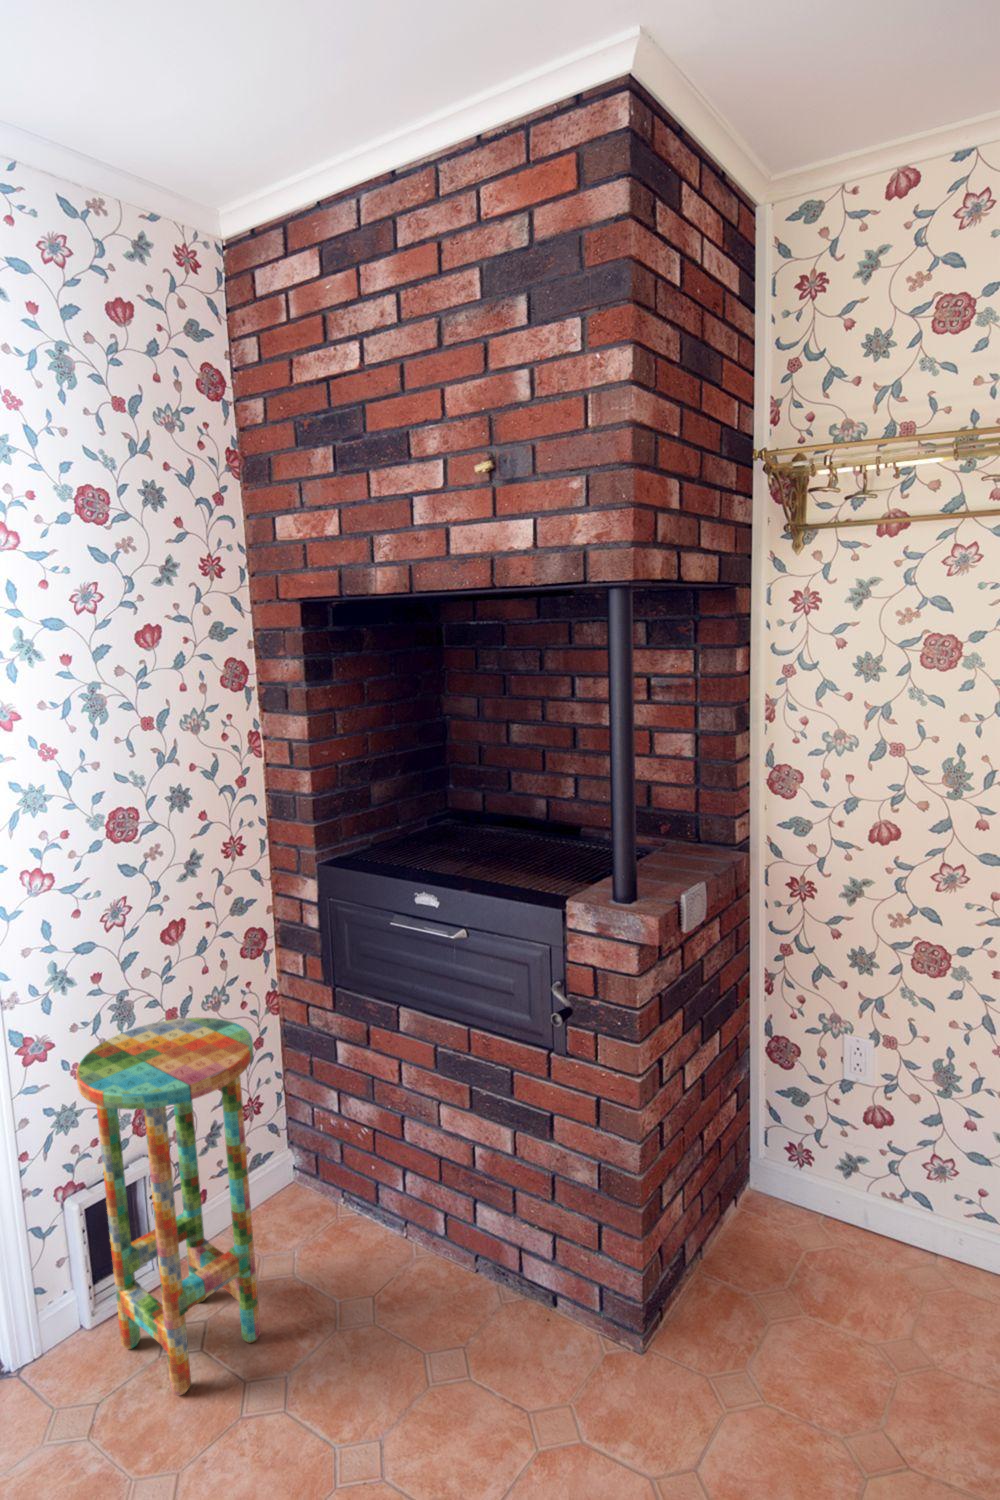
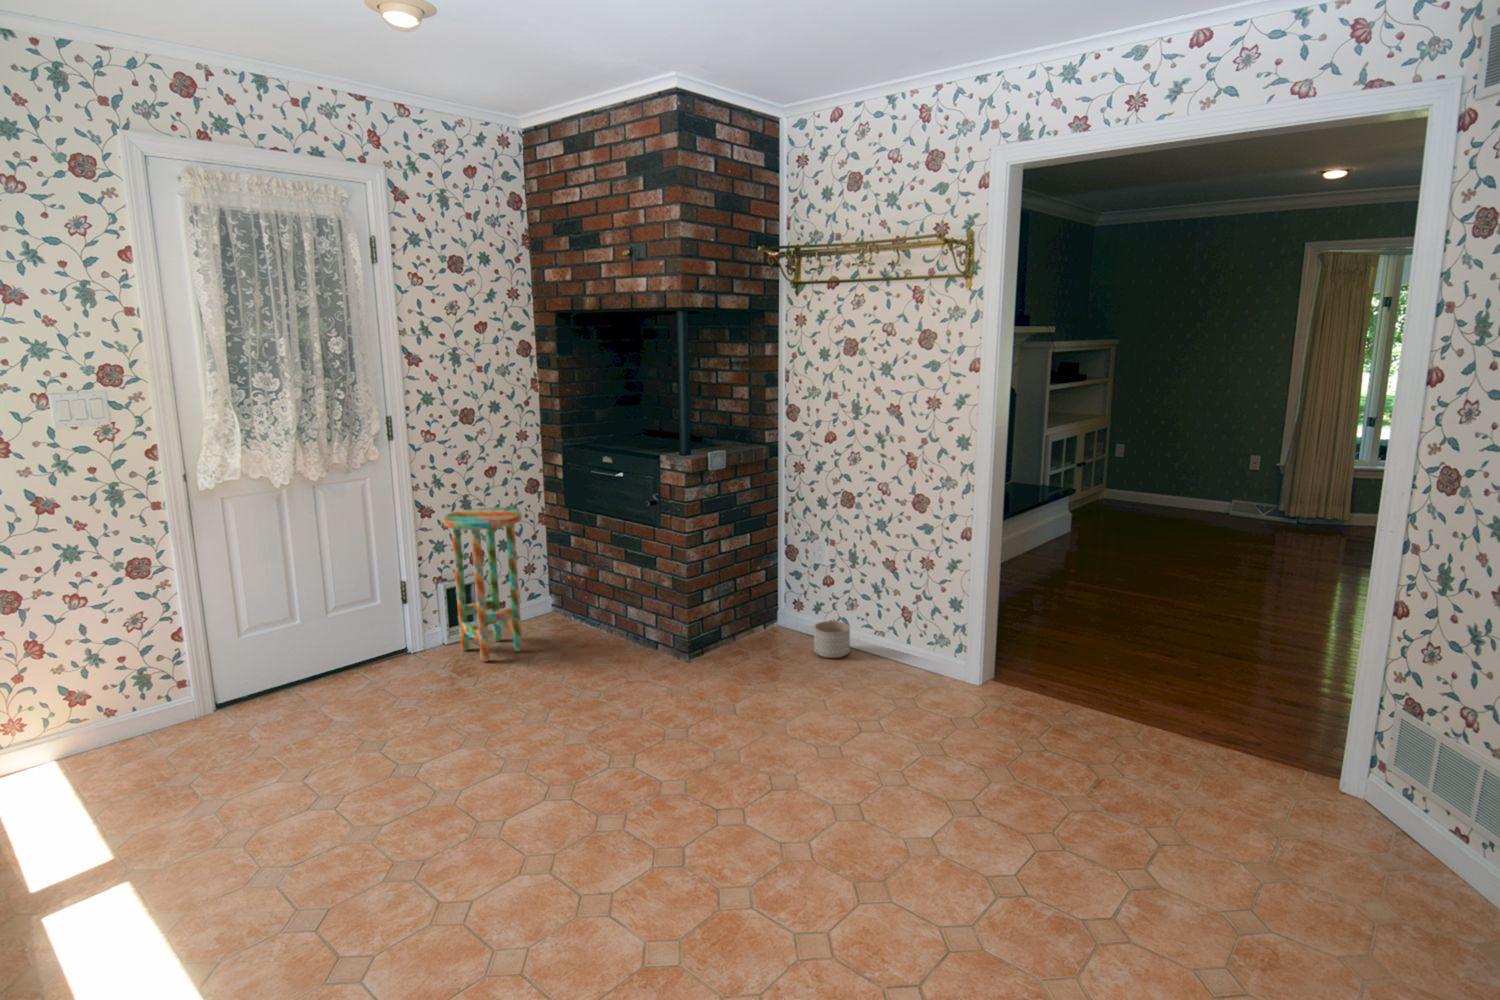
planter: none [875,1208,958,1305] -> present [814,621,850,658]

